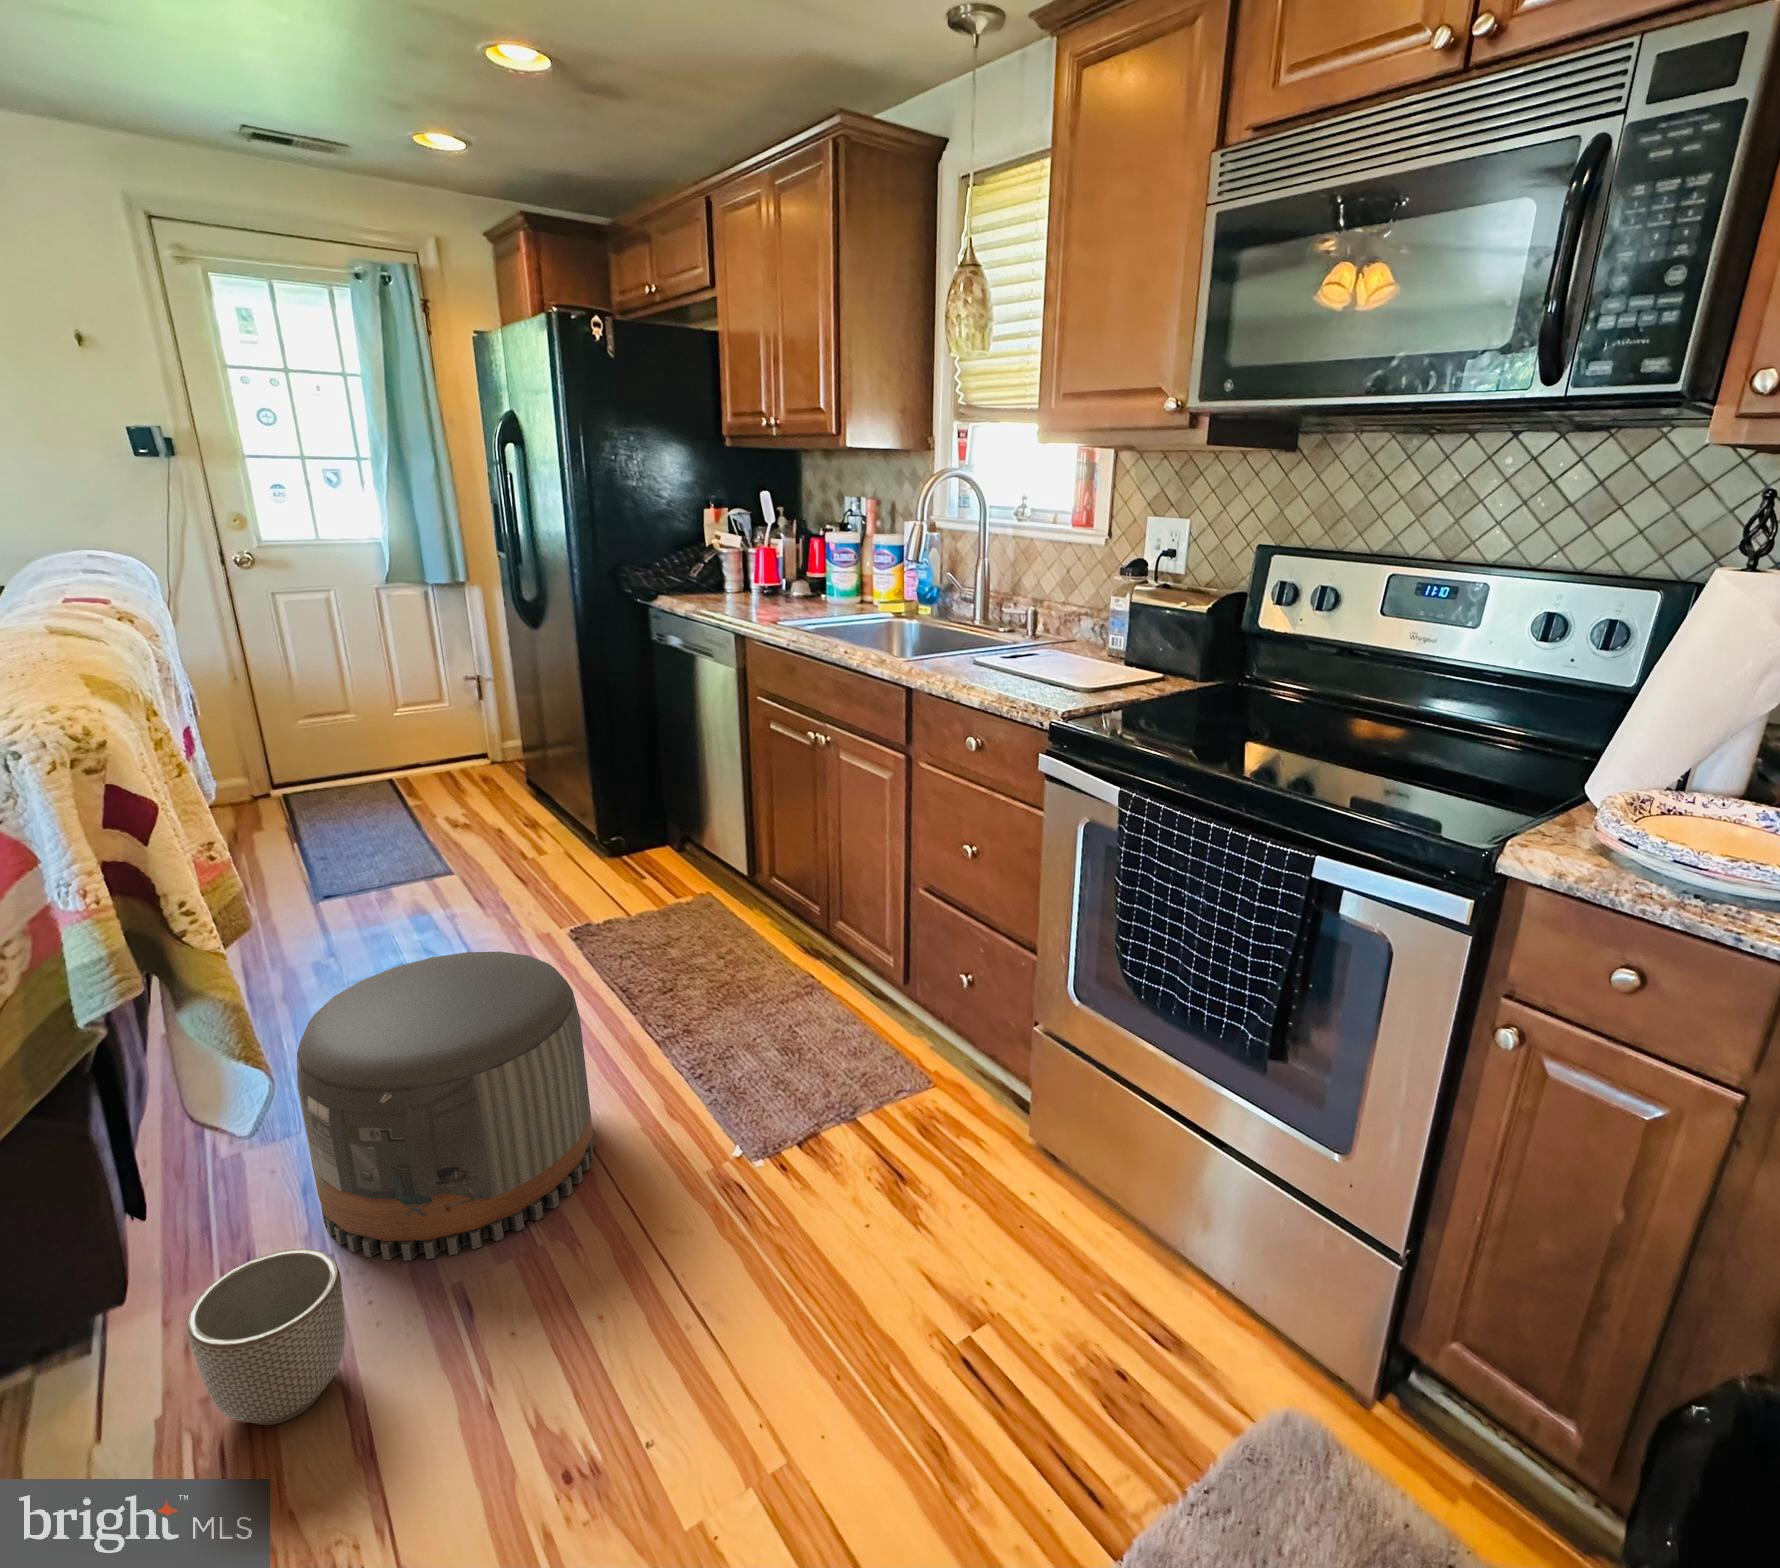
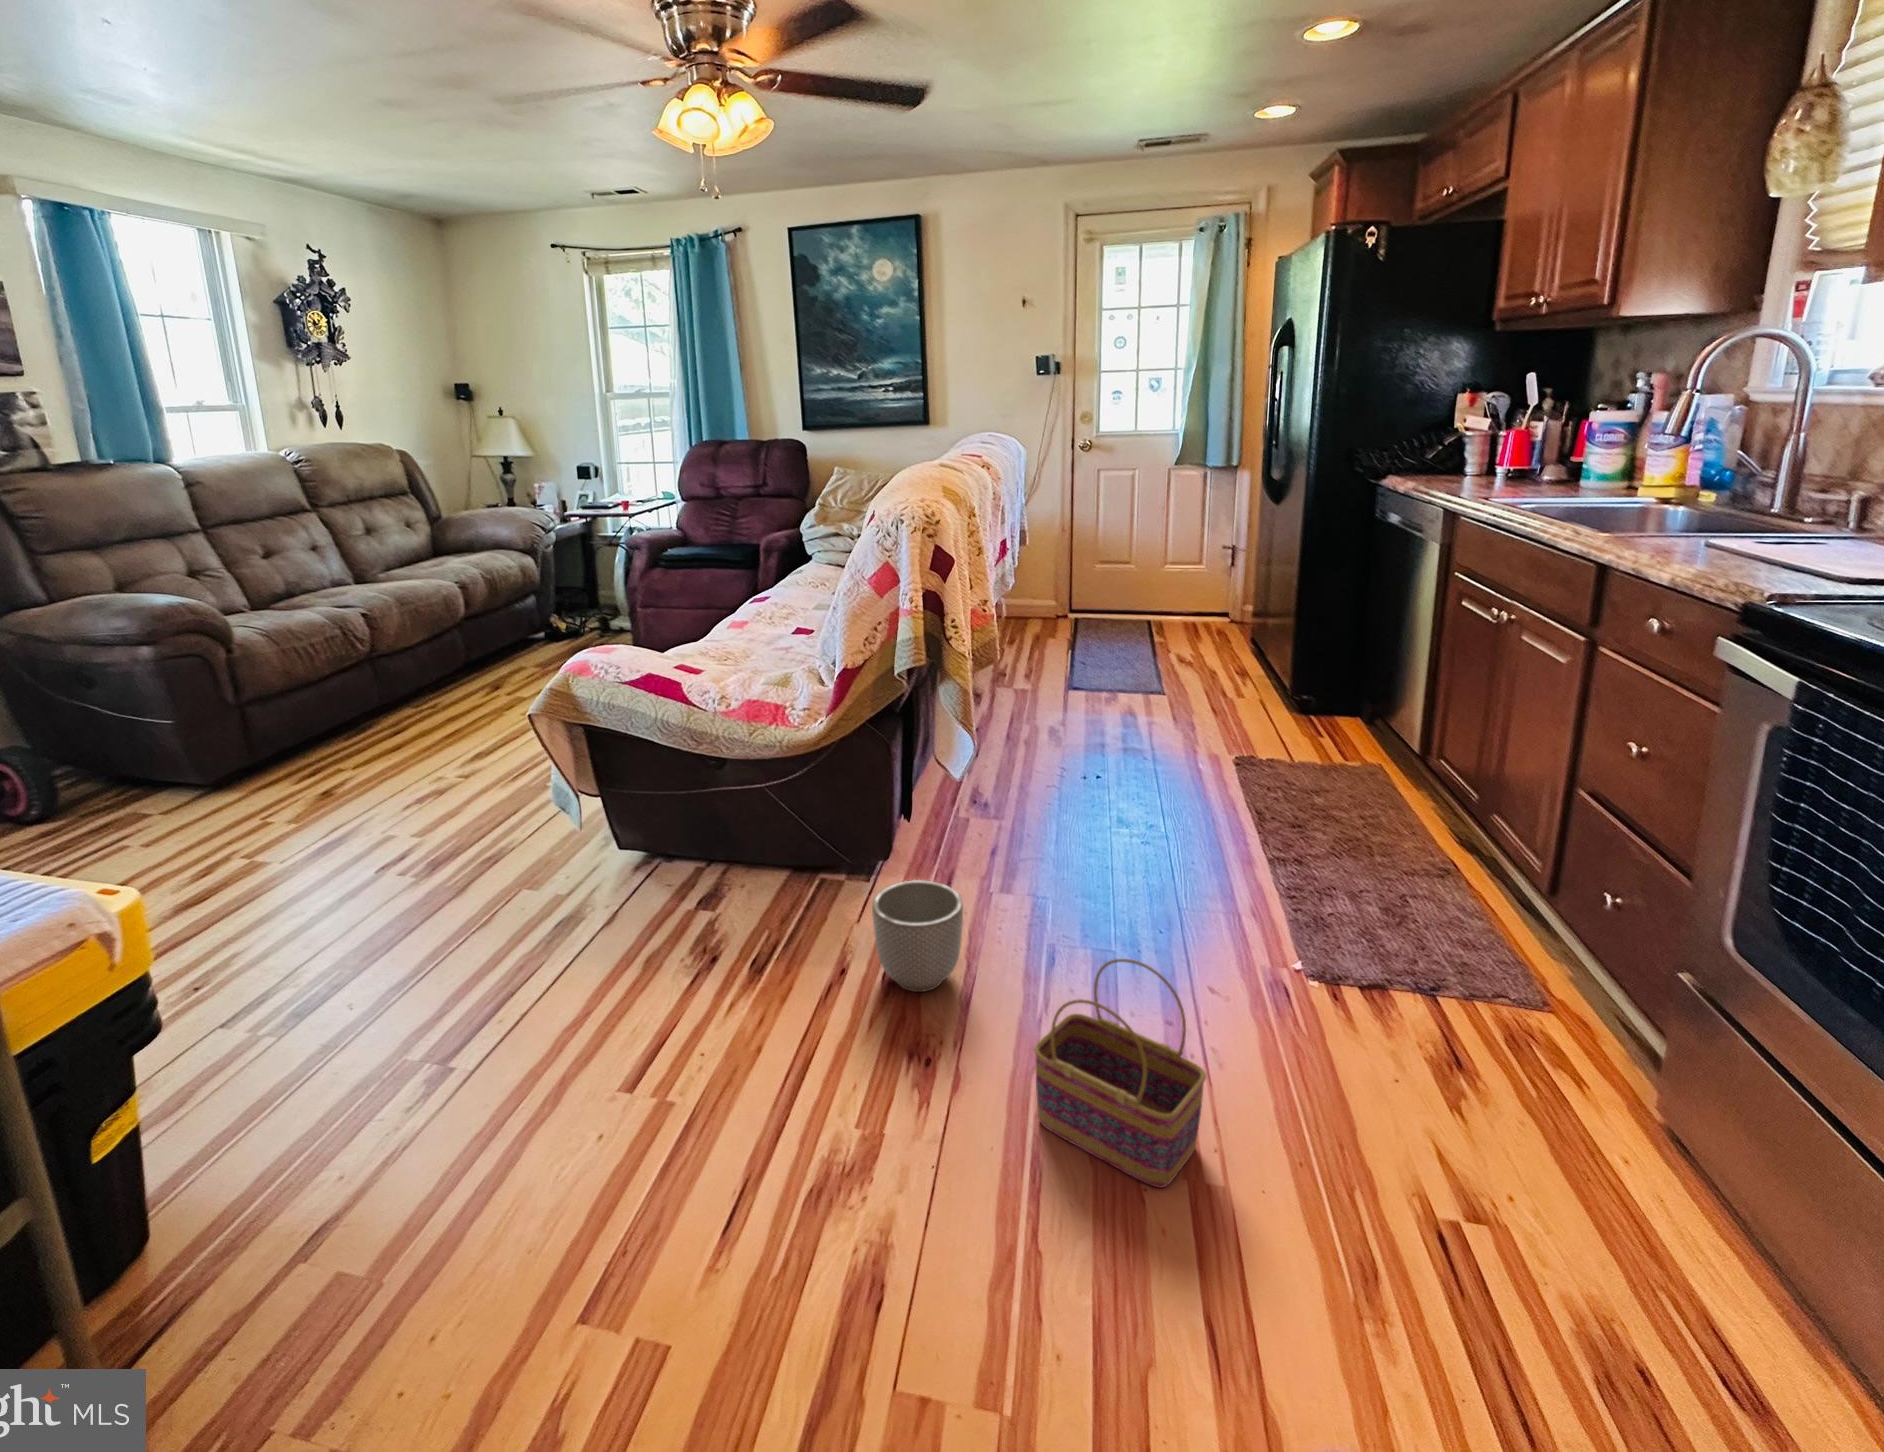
pouf: present [297,951,594,1261] -> none [982,727,1191,950]
basket: none [524,1235,727,1492] -> present [1034,959,1206,1188]

